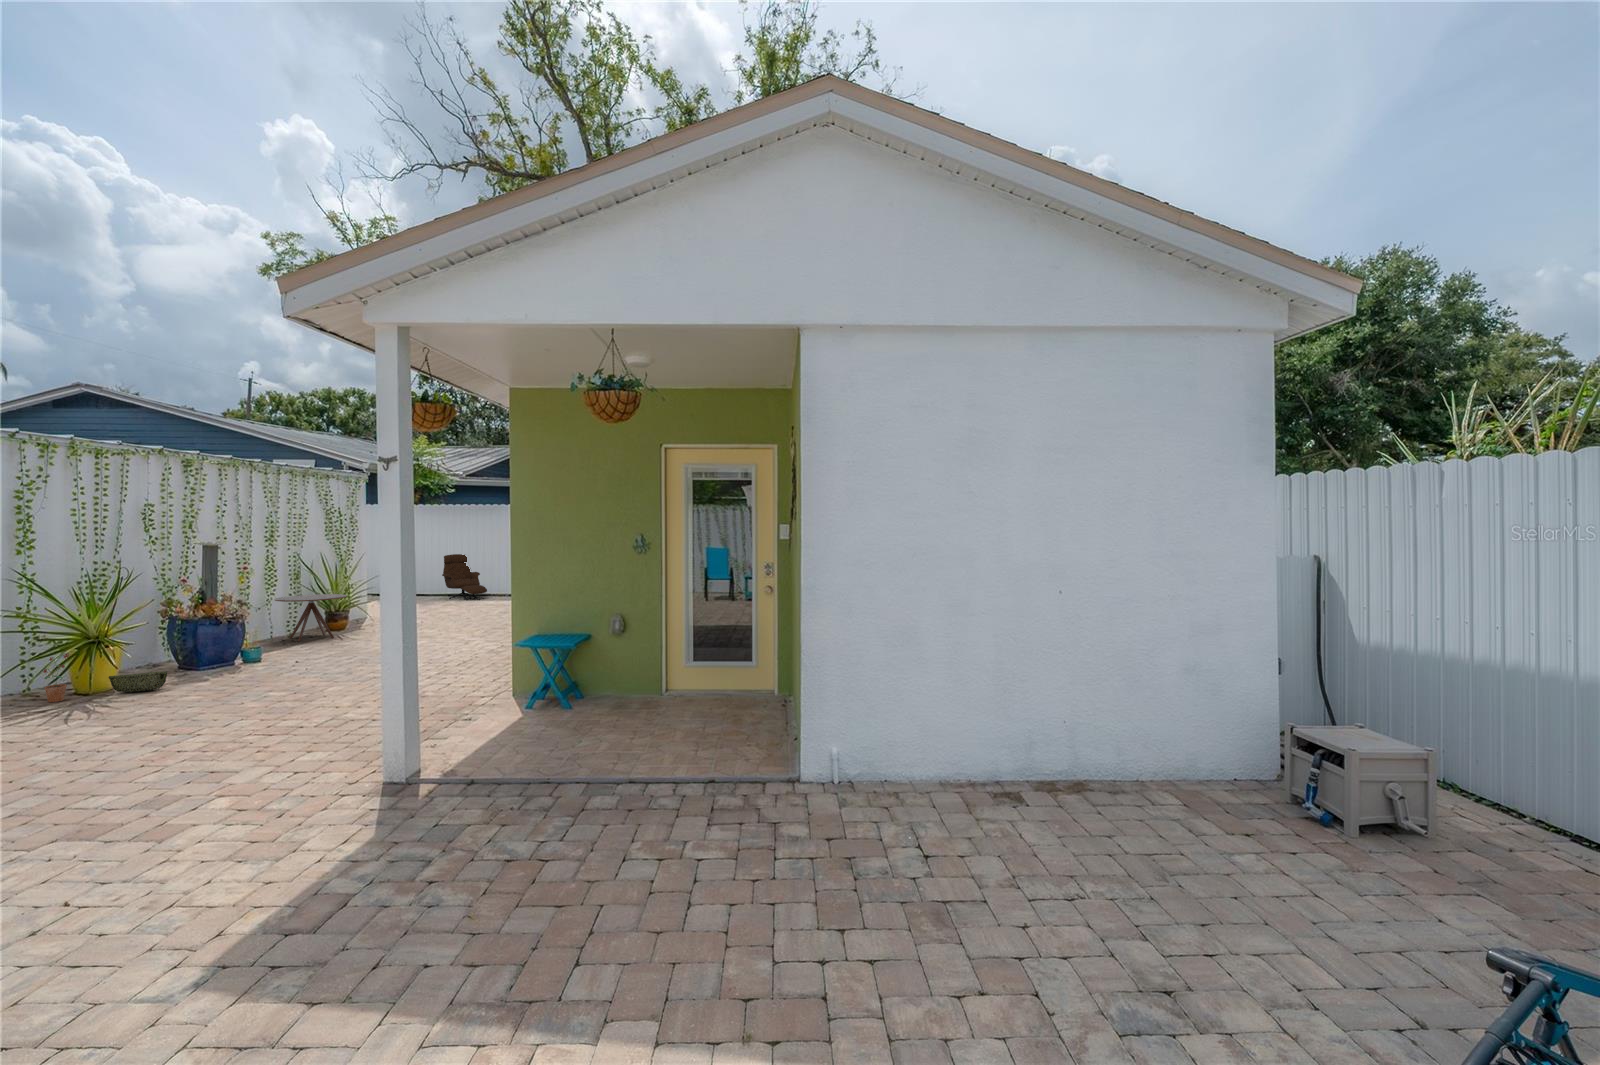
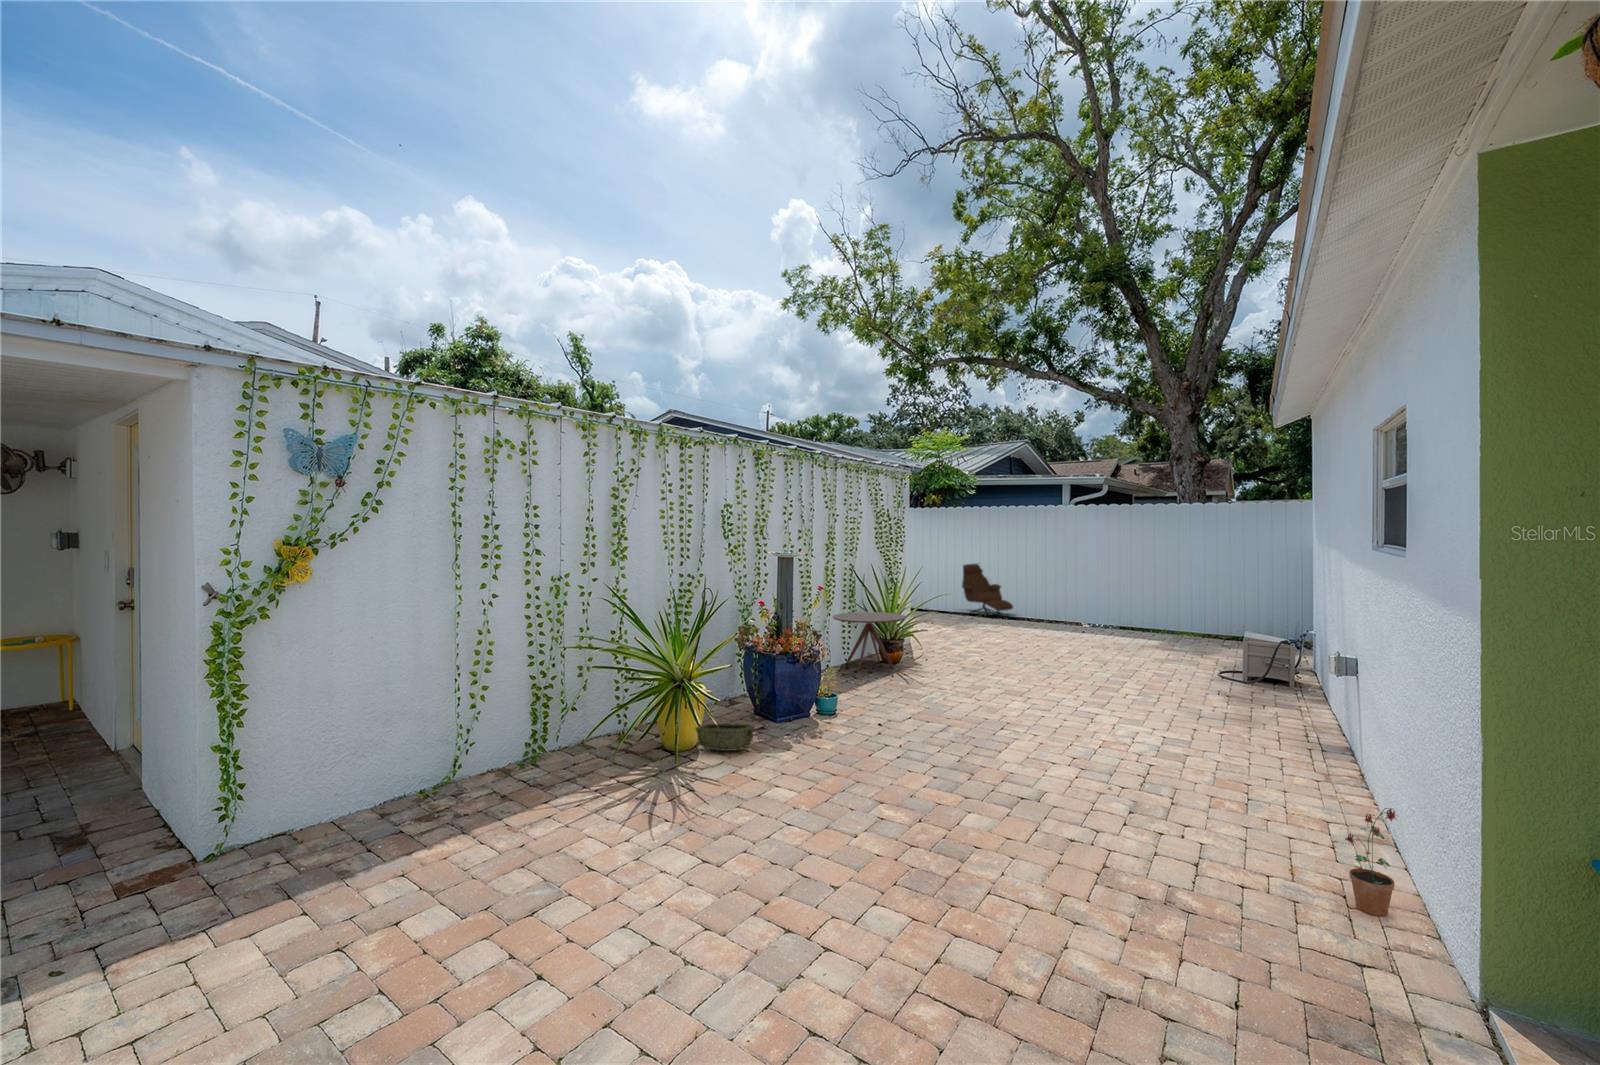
potted plant: present [43,653,69,702] -> present [1345,808,1397,916]

